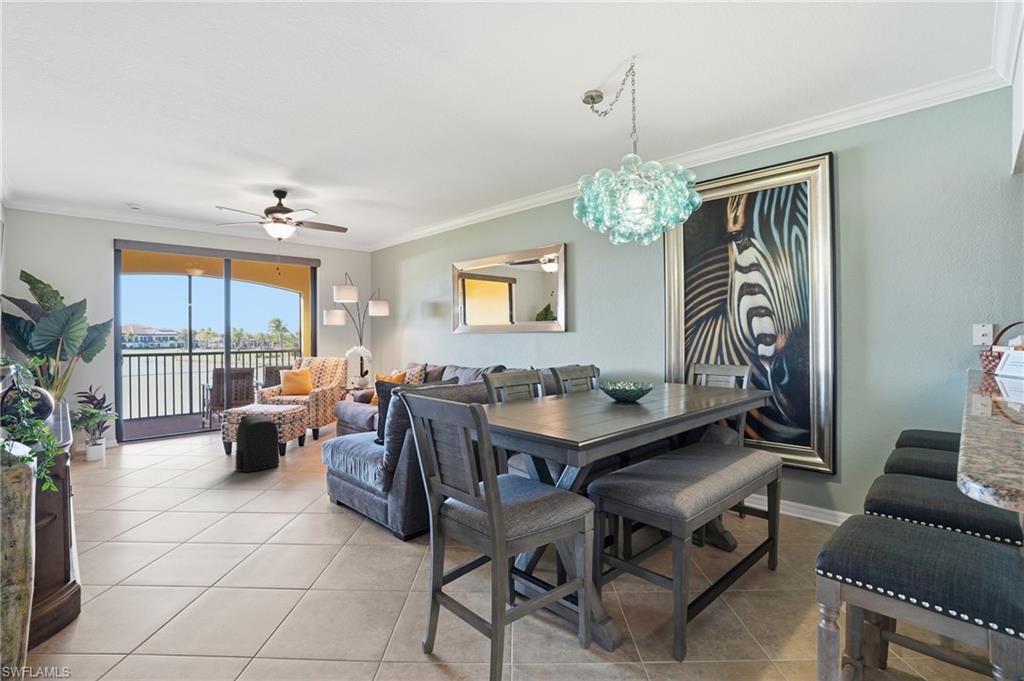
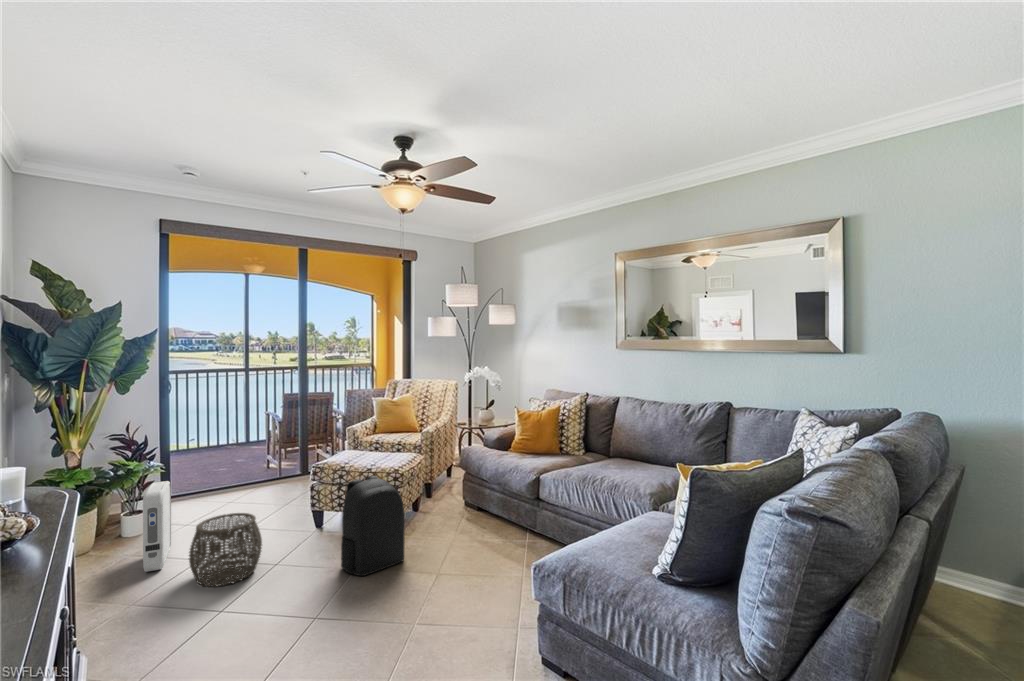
air purifier: none [103,418,122,473] -> present [143,481,171,572]
woven basket: none [134,436,183,478] -> present [189,513,262,587]

